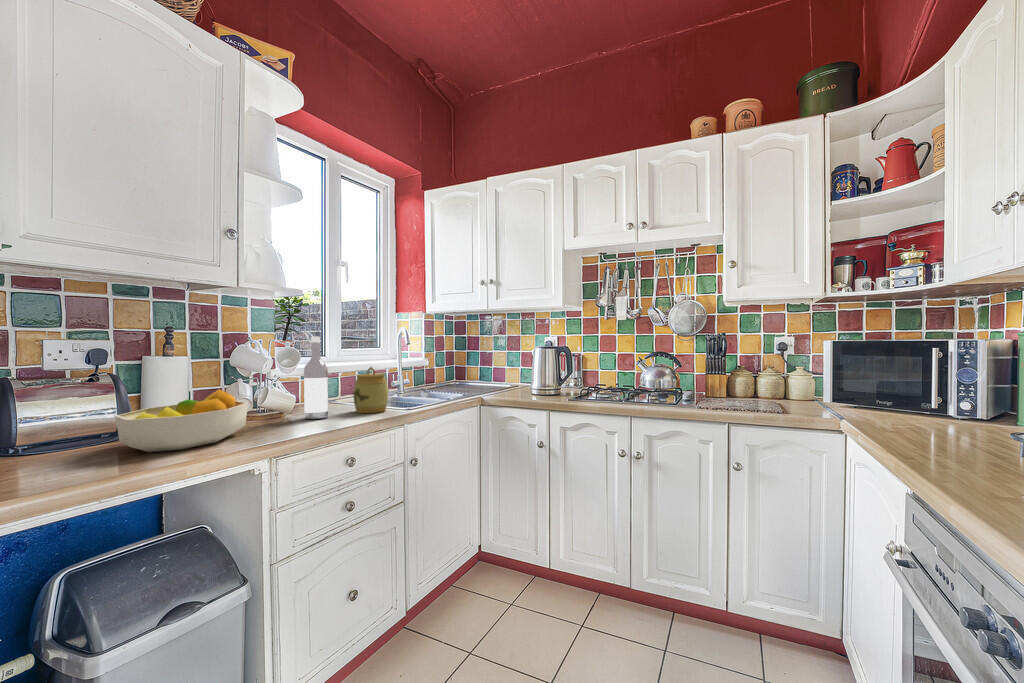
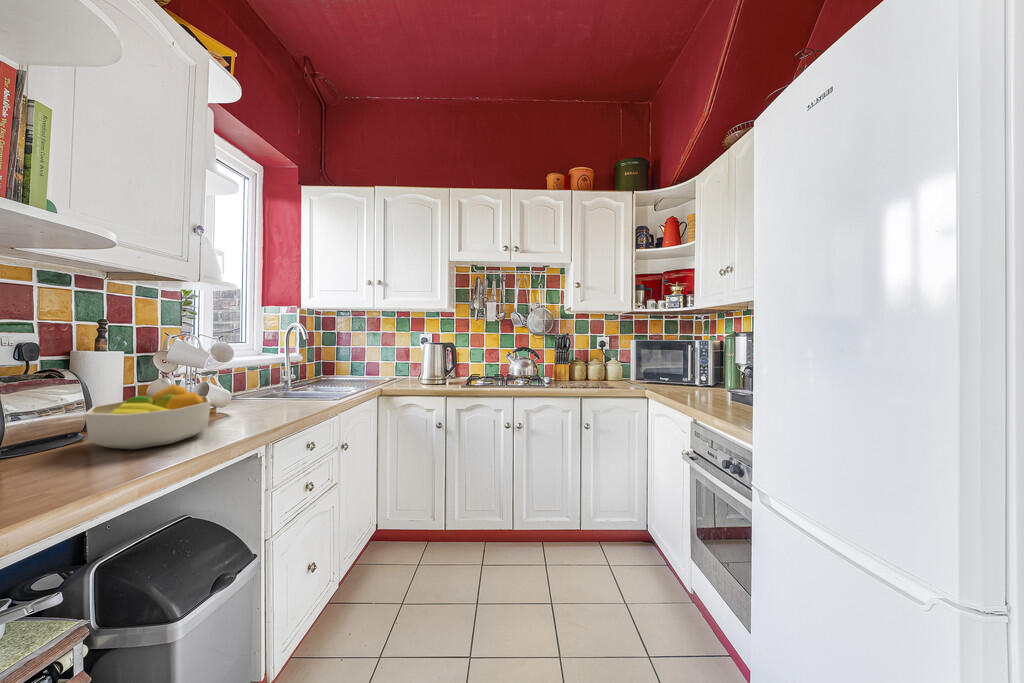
wine bottle: present [304,337,329,419] -> none [237,331,264,413]
jar: present [353,367,388,413] -> none [278,361,315,406]

